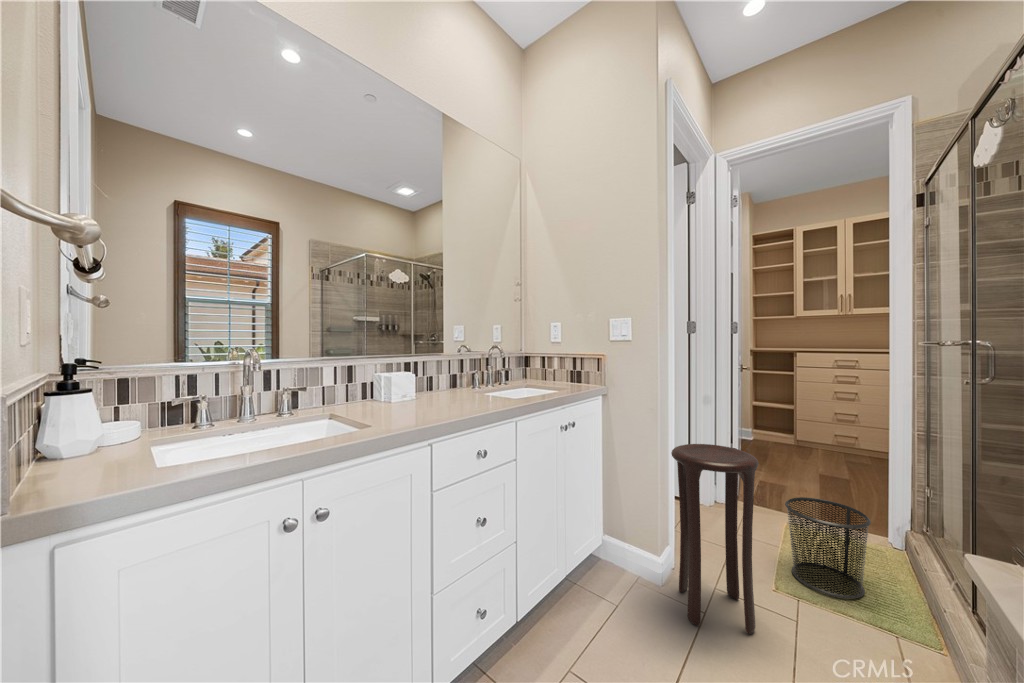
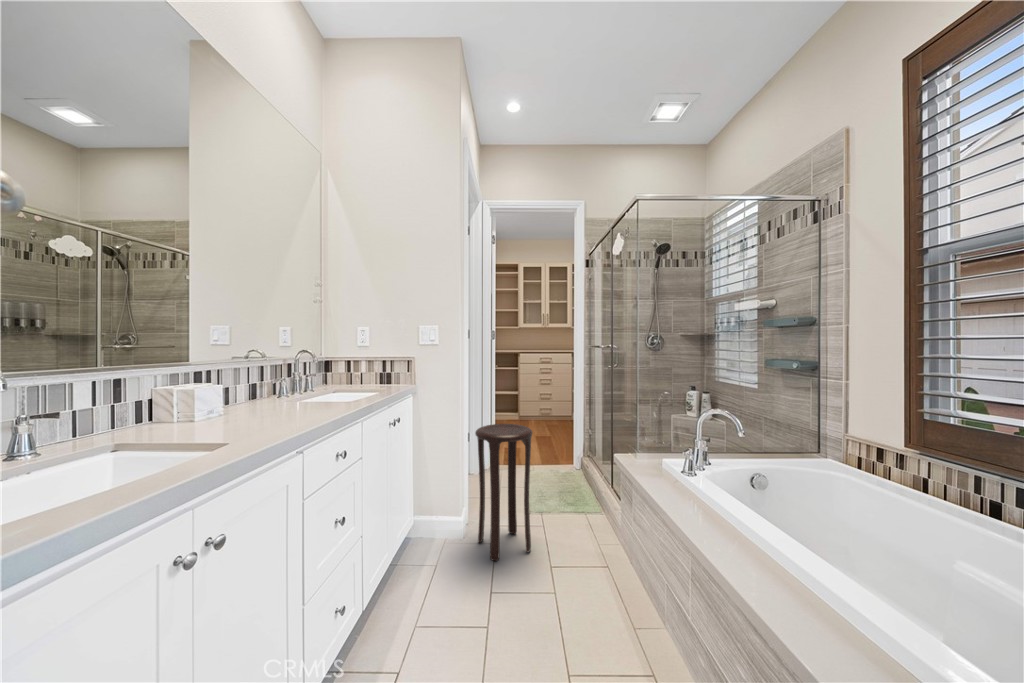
waste bin: present [785,497,871,599] -> none [536,452,580,512]

